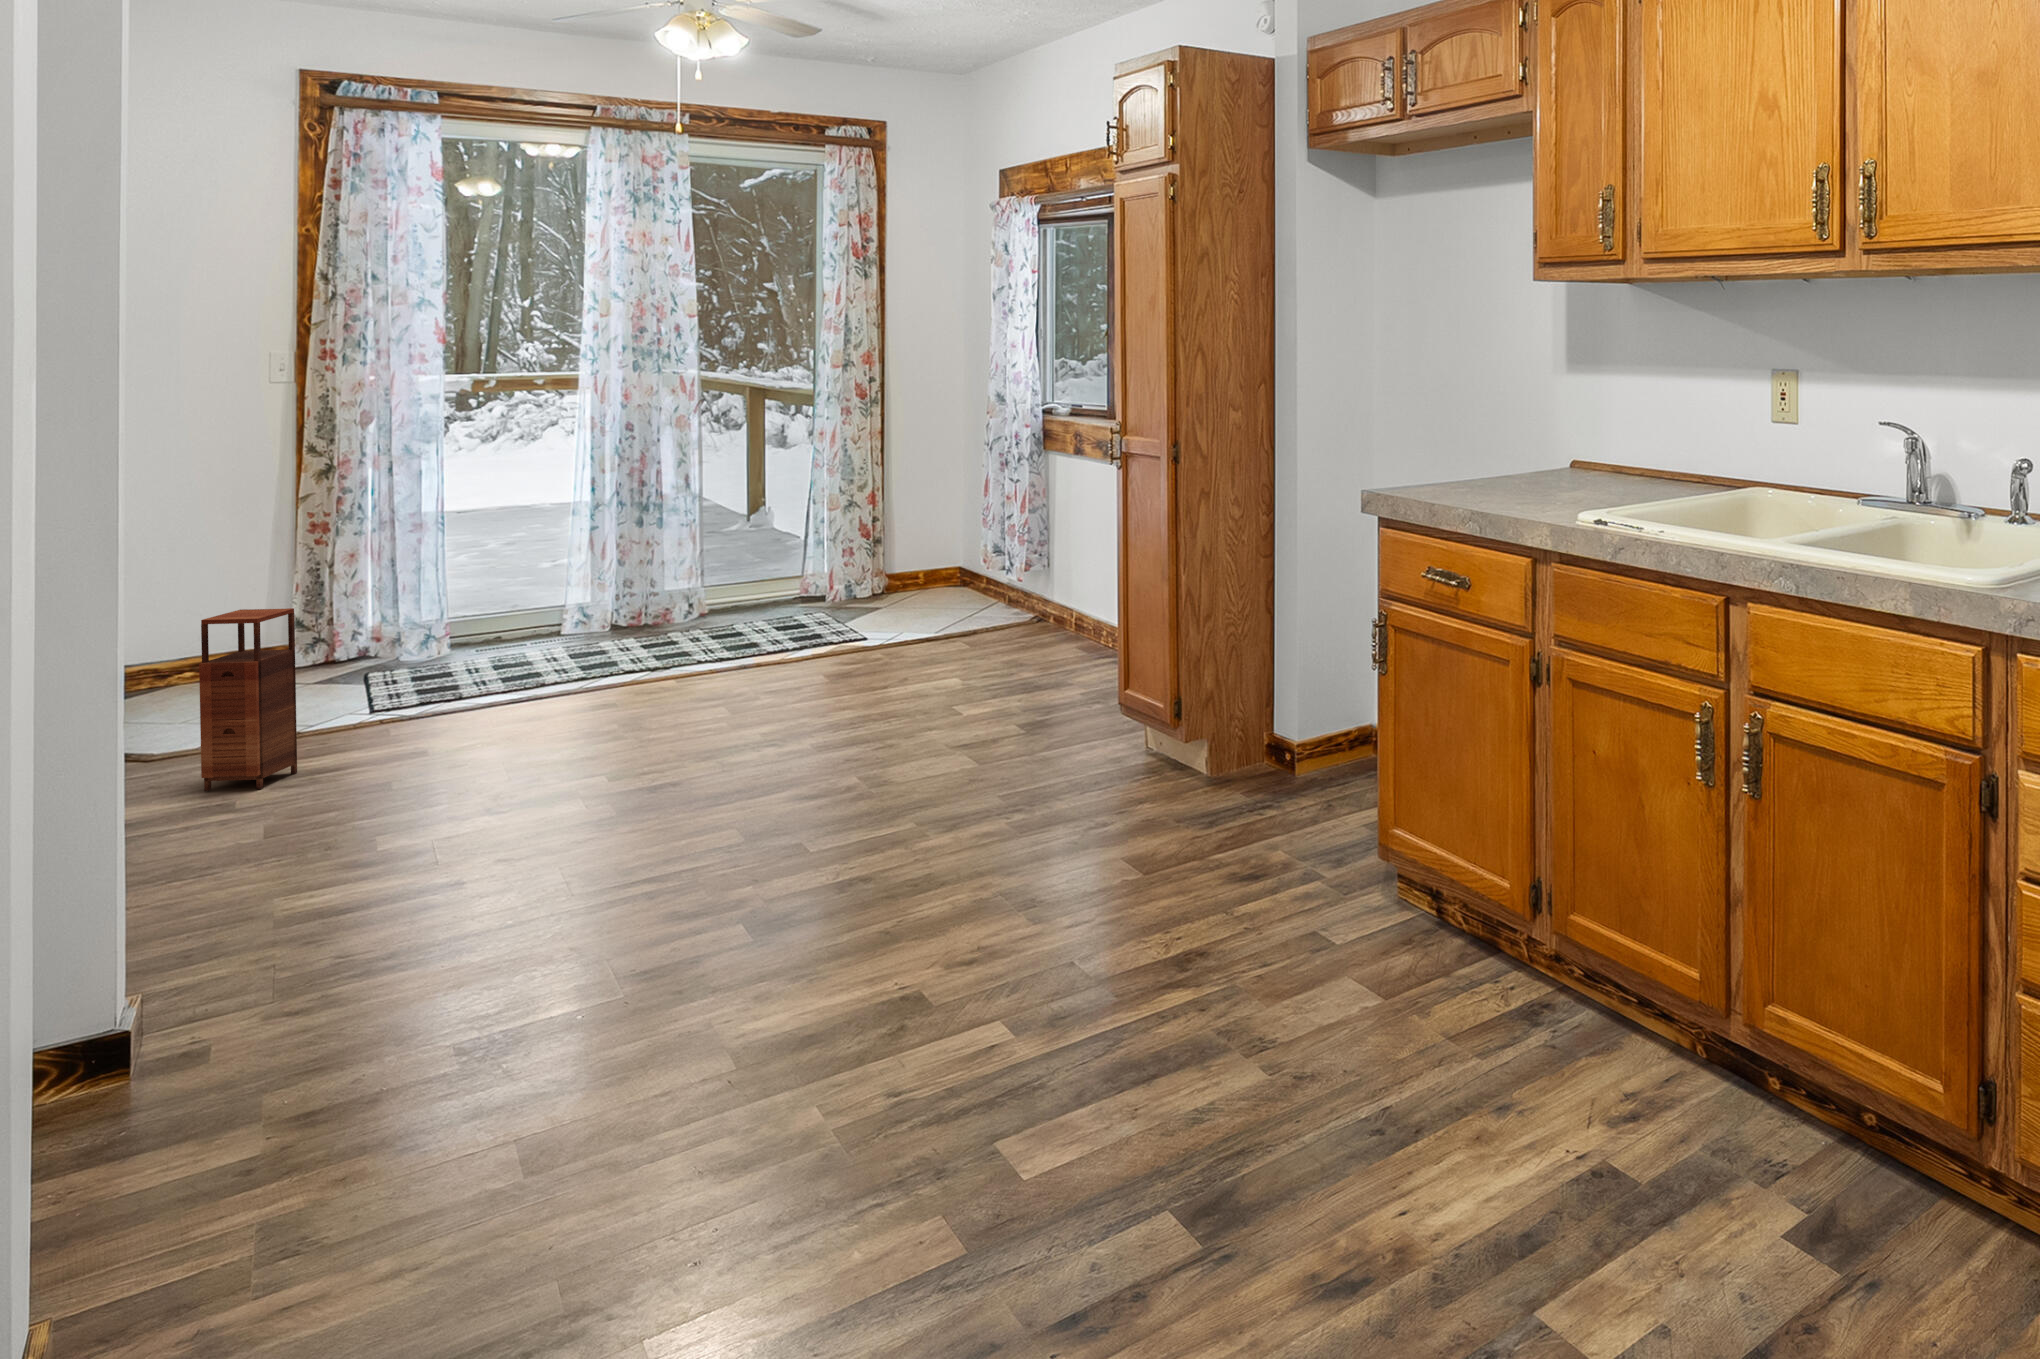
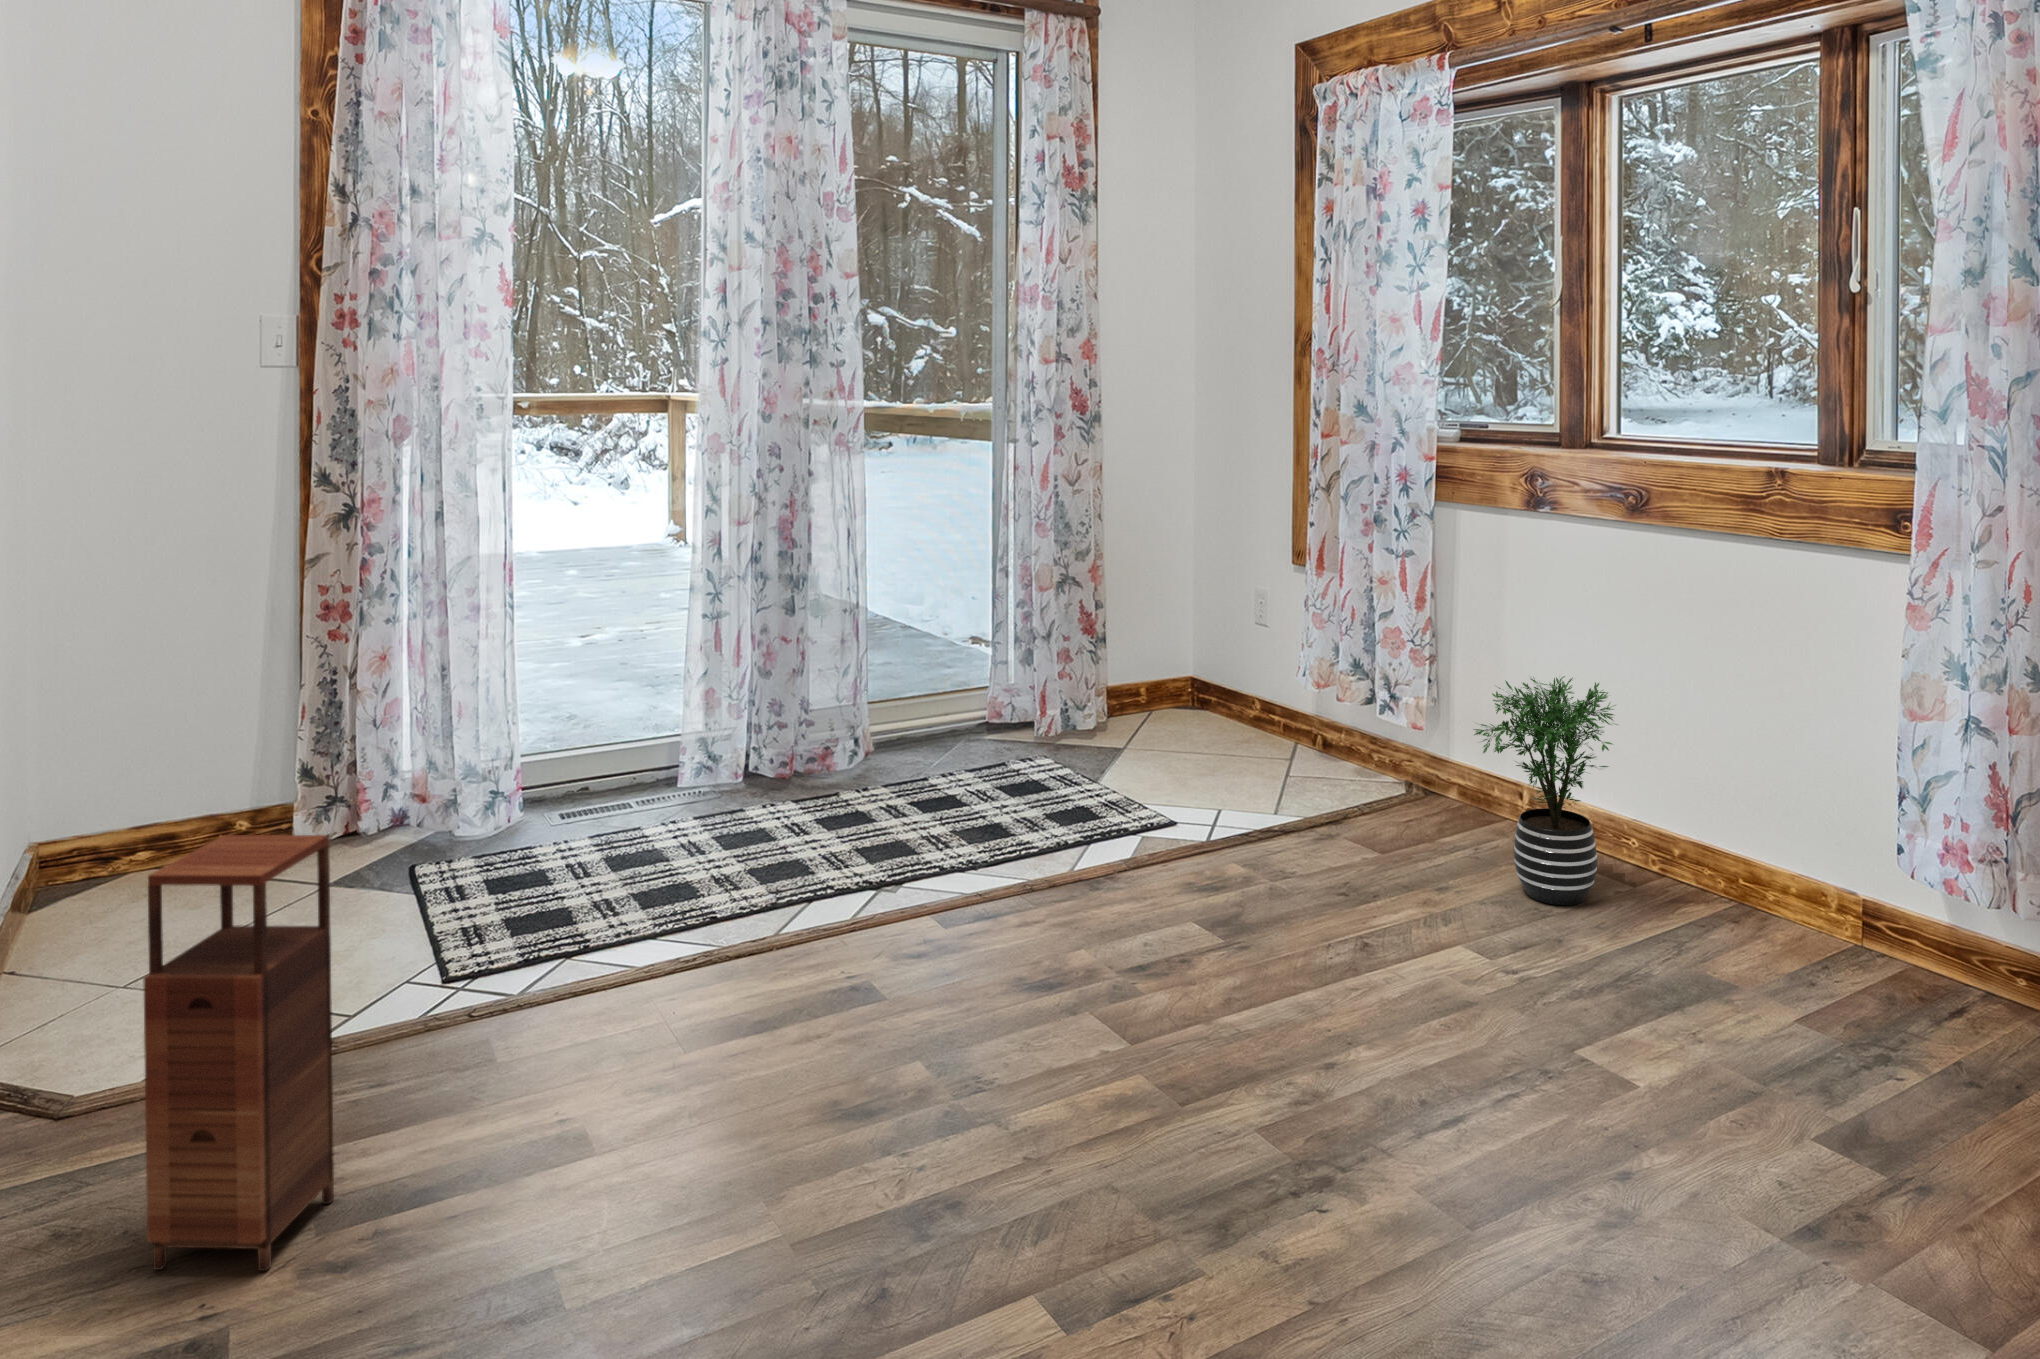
potted plant: none [992,550,1079,668] -> present [1474,676,1617,905]

